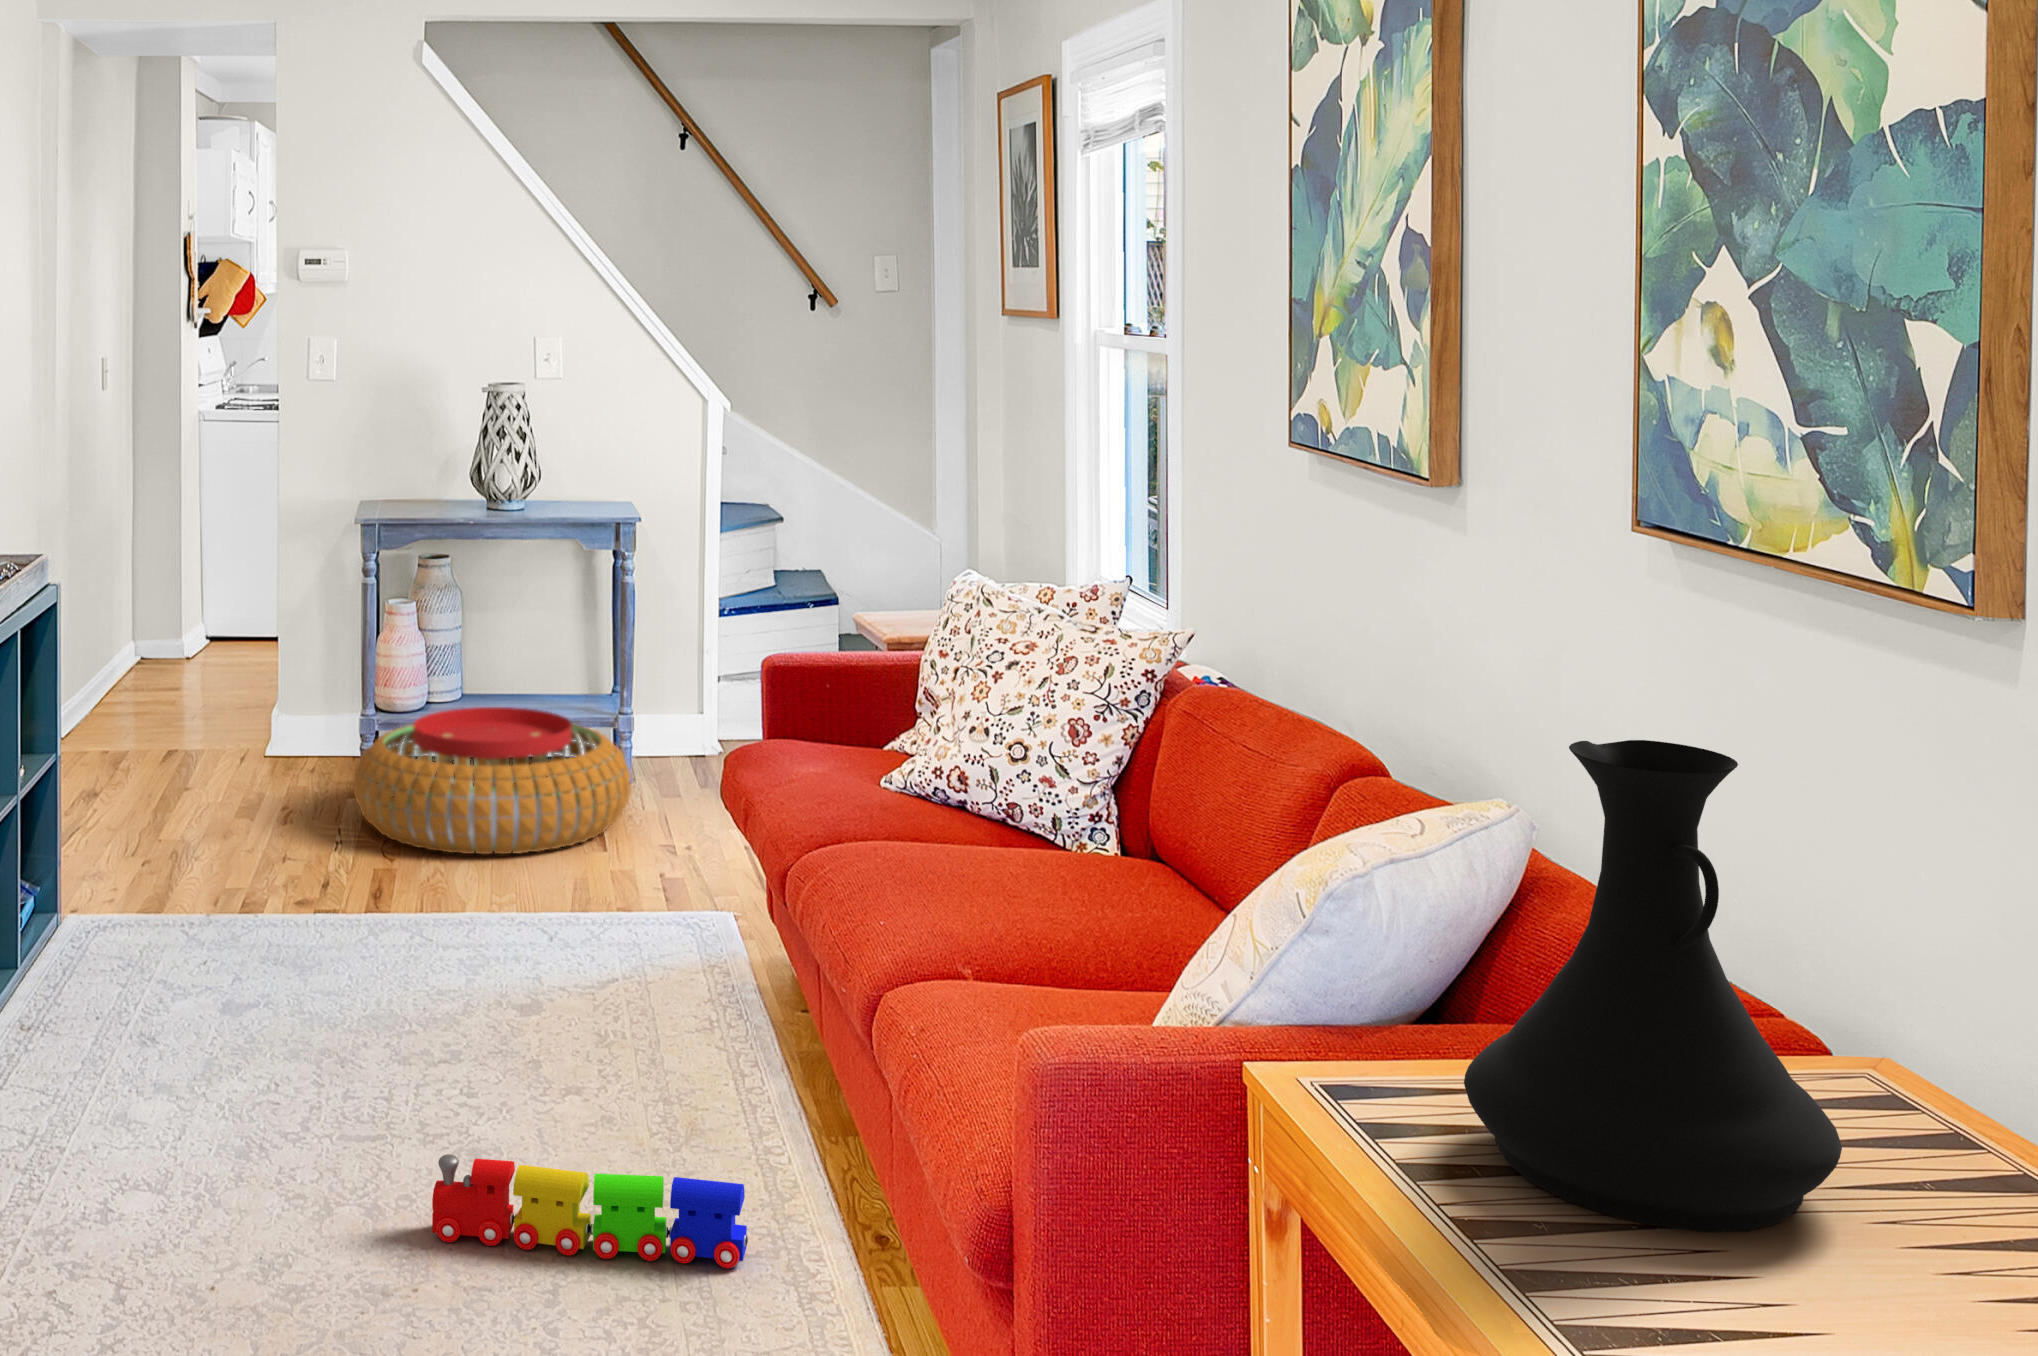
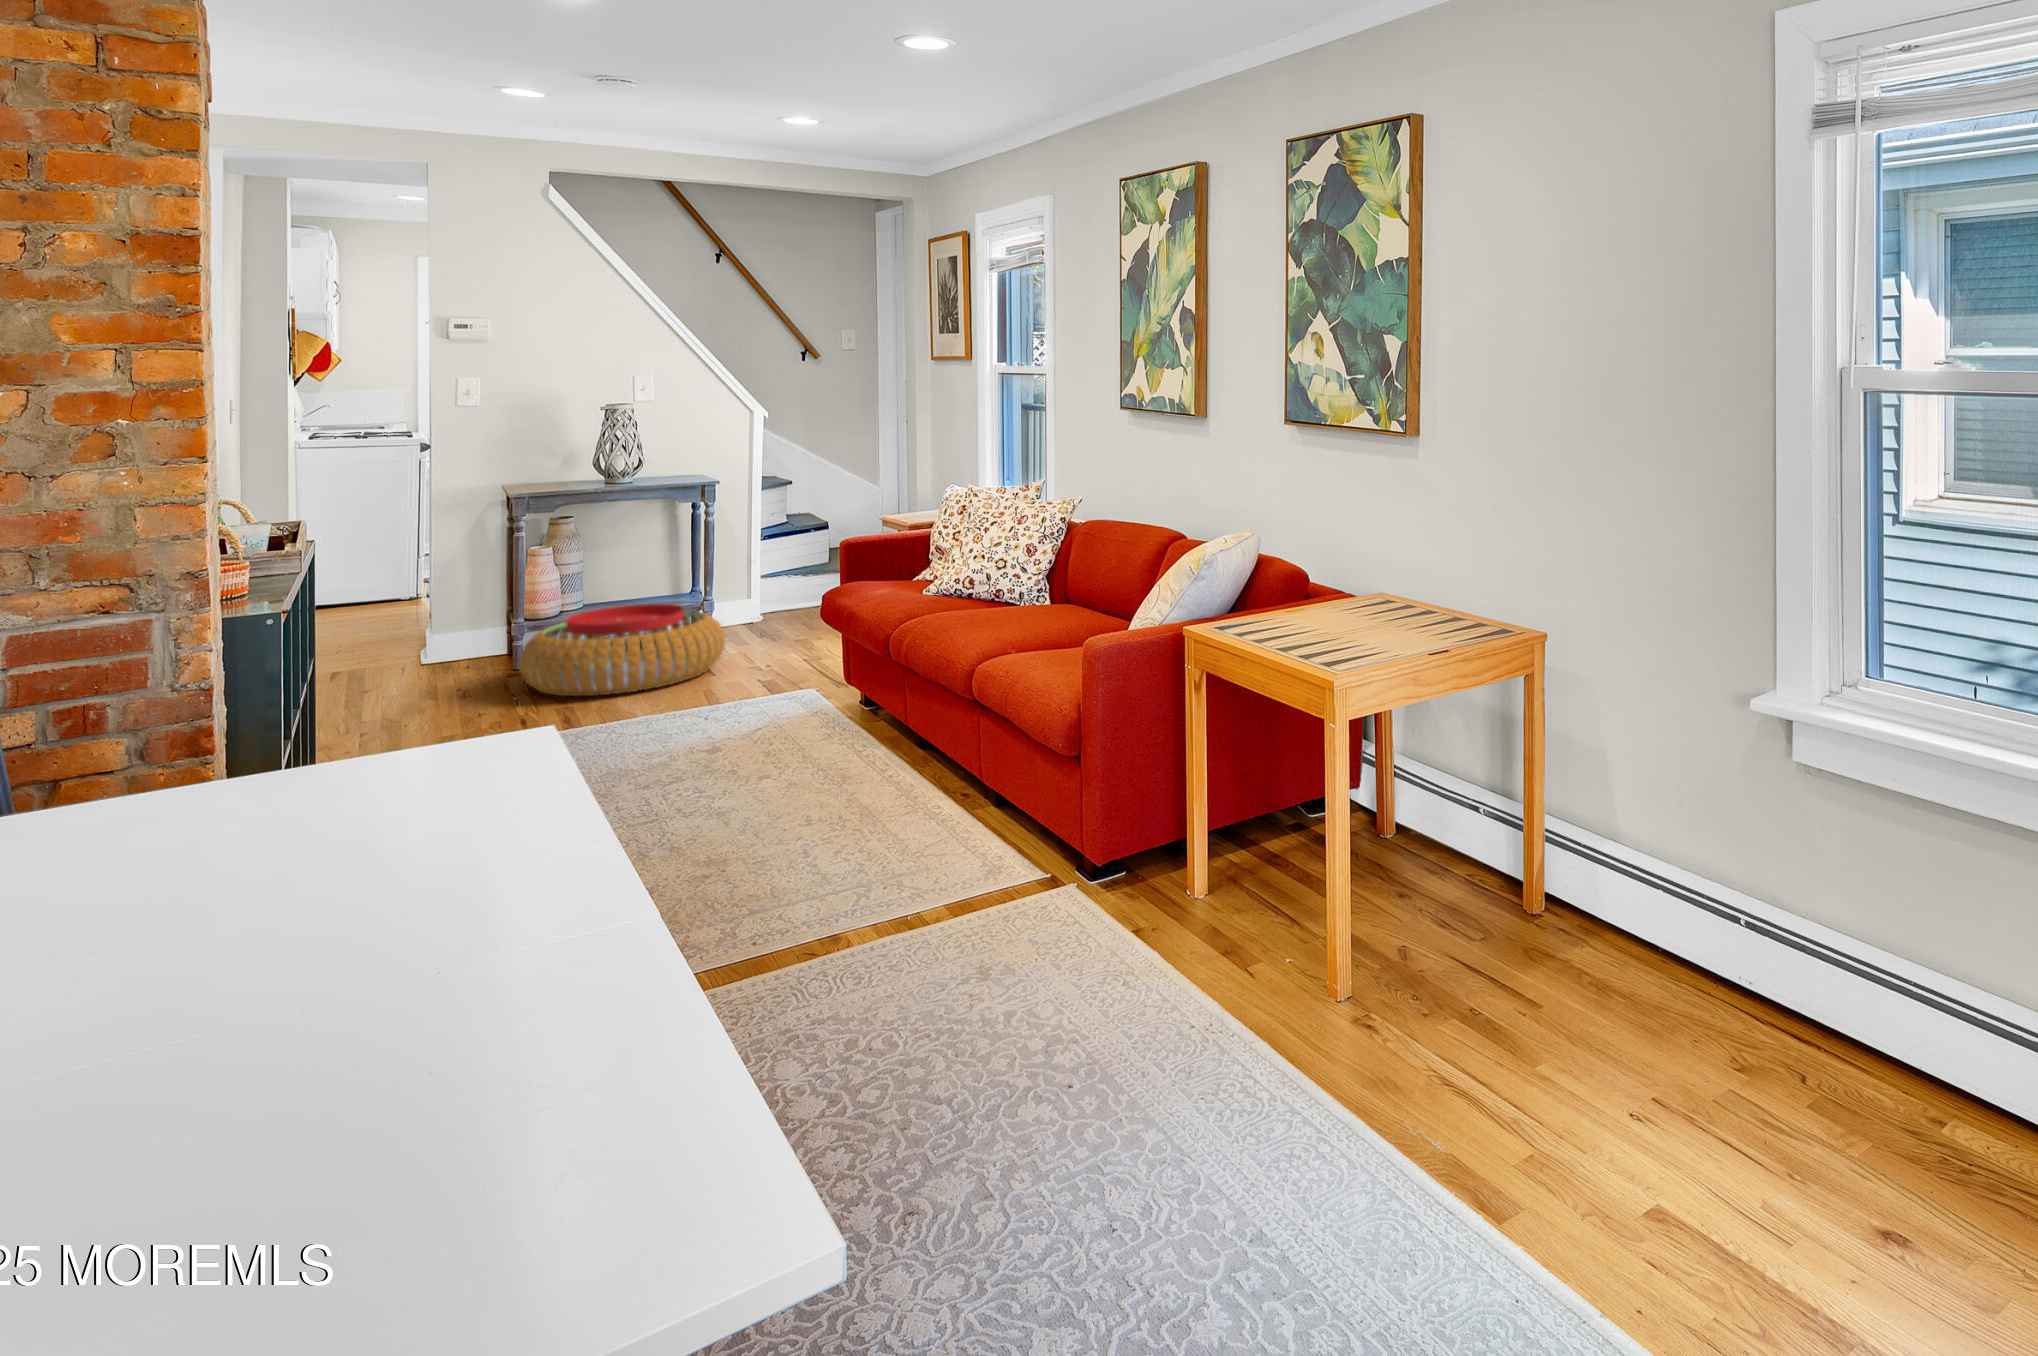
vase: present [1464,740,1842,1232] -> none [1273,477,1387,635]
toy train: present [432,1154,748,1268] -> none [728,779,913,851]

